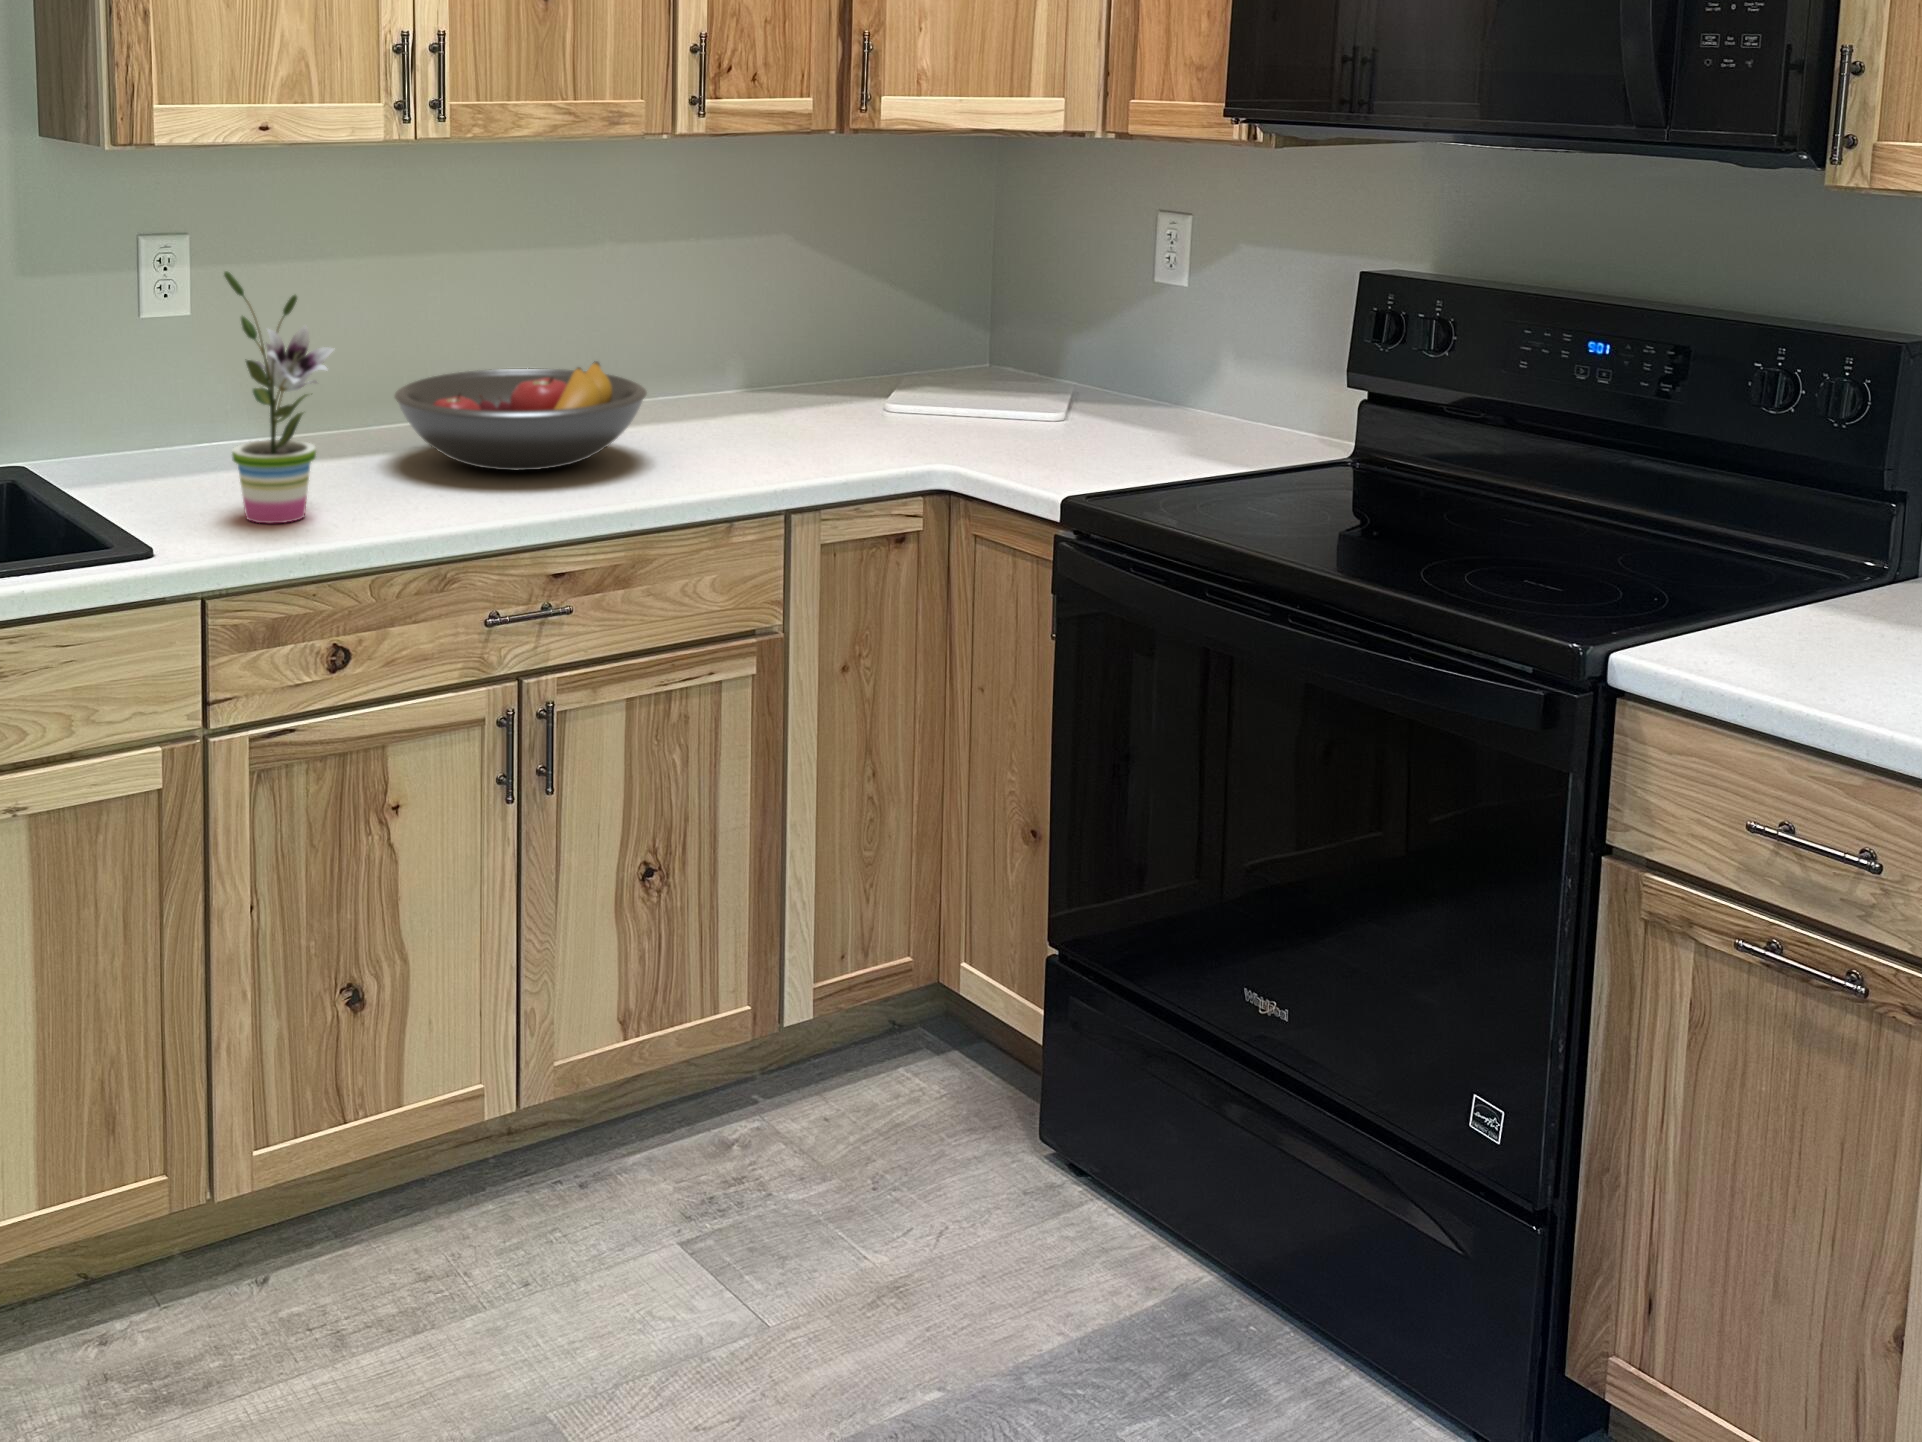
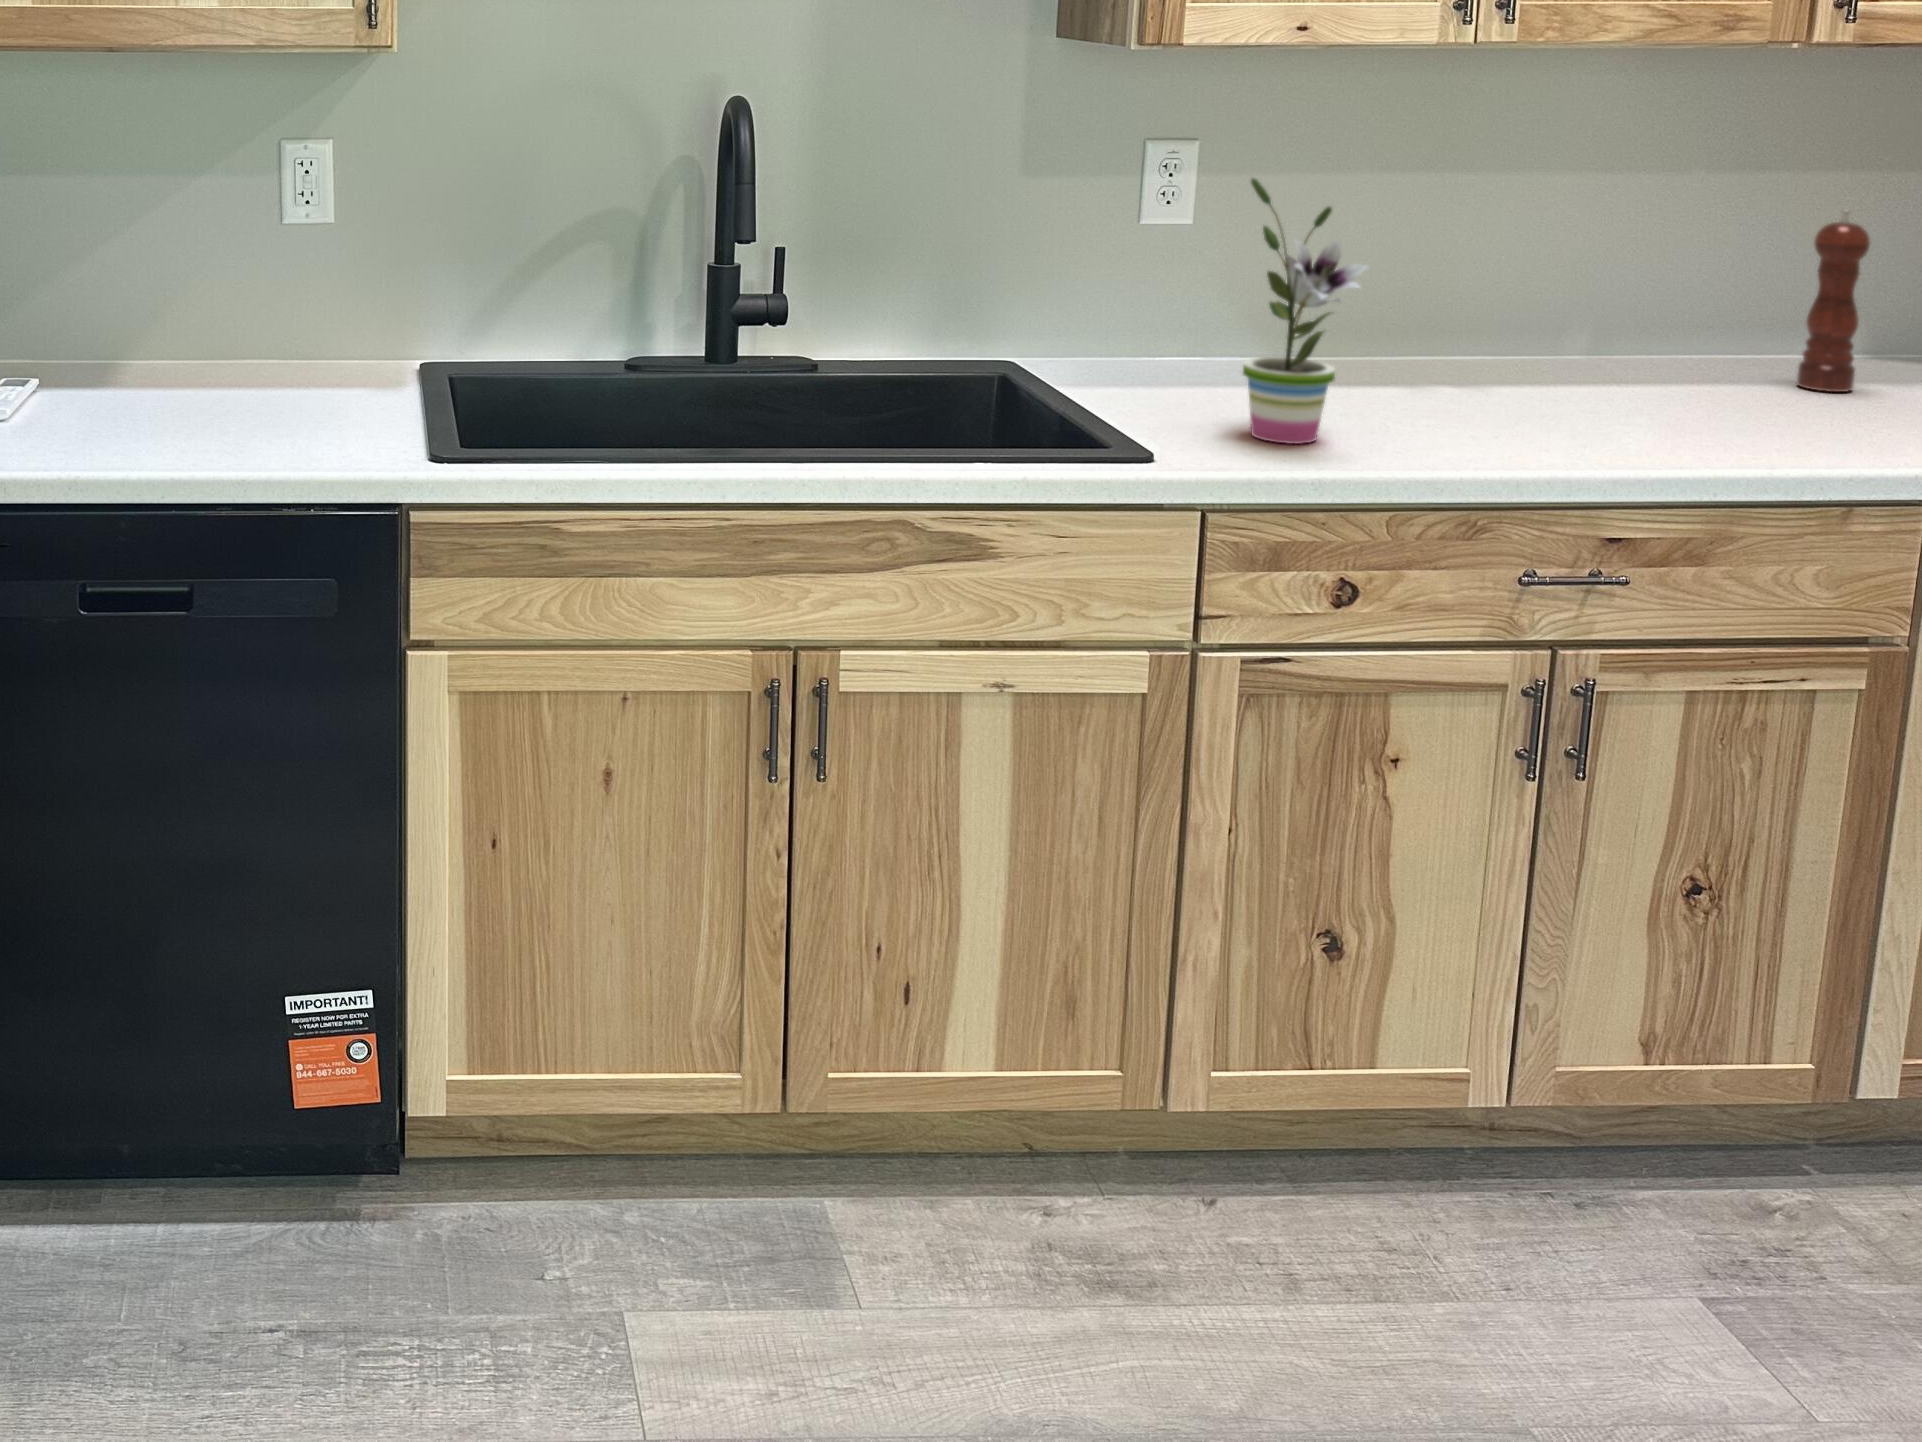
pepper mill: none [695,271,736,424] -> present [1797,209,1870,392]
fruit bowl: present [395,361,647,470] -> none [1420,304,1742,419]

